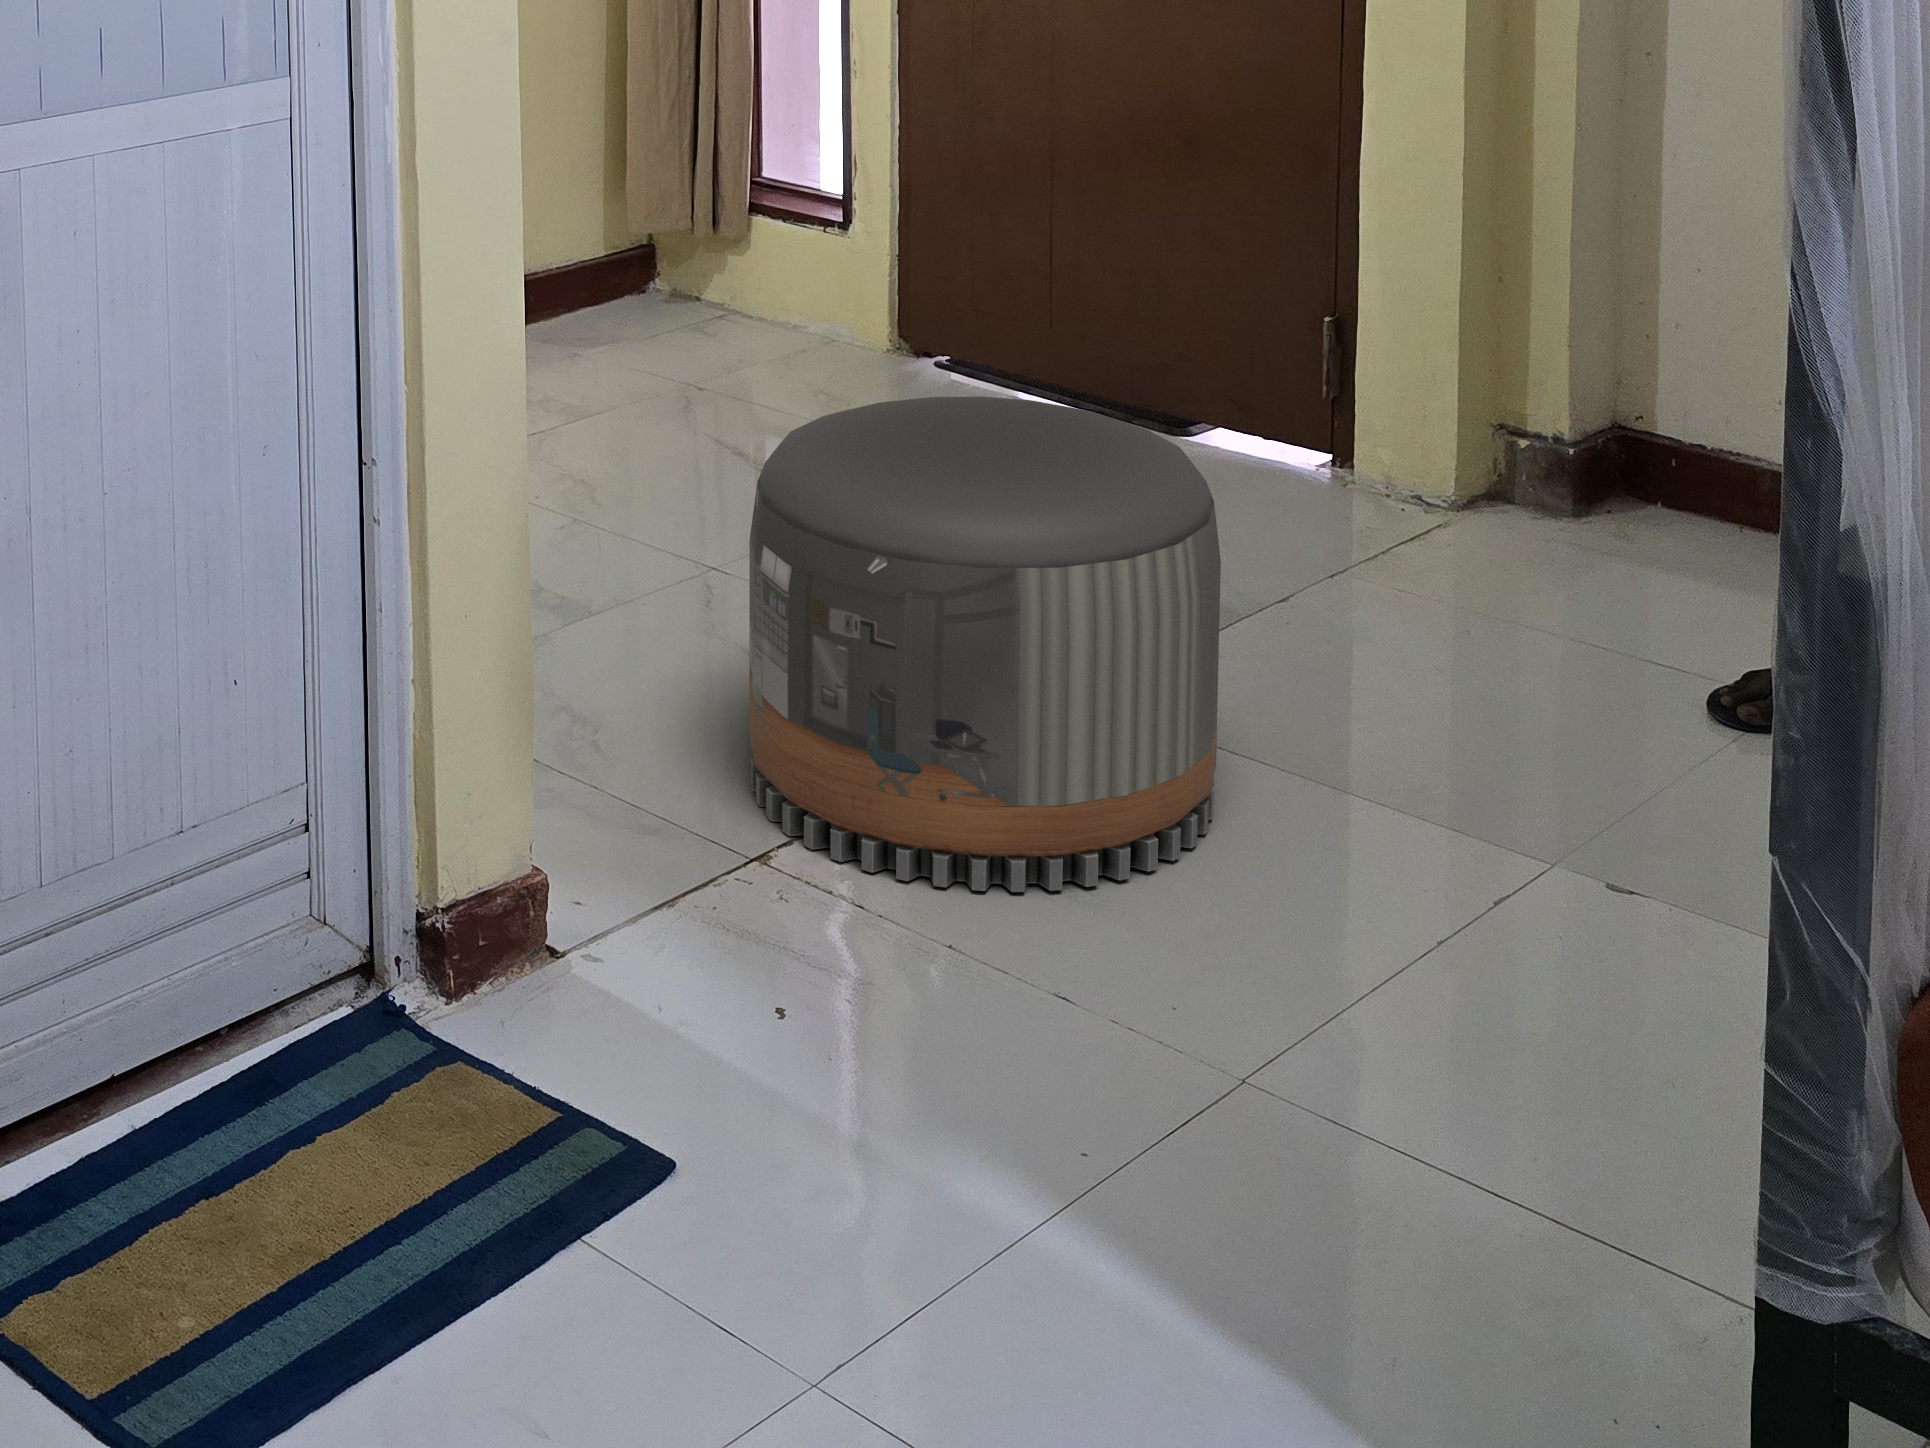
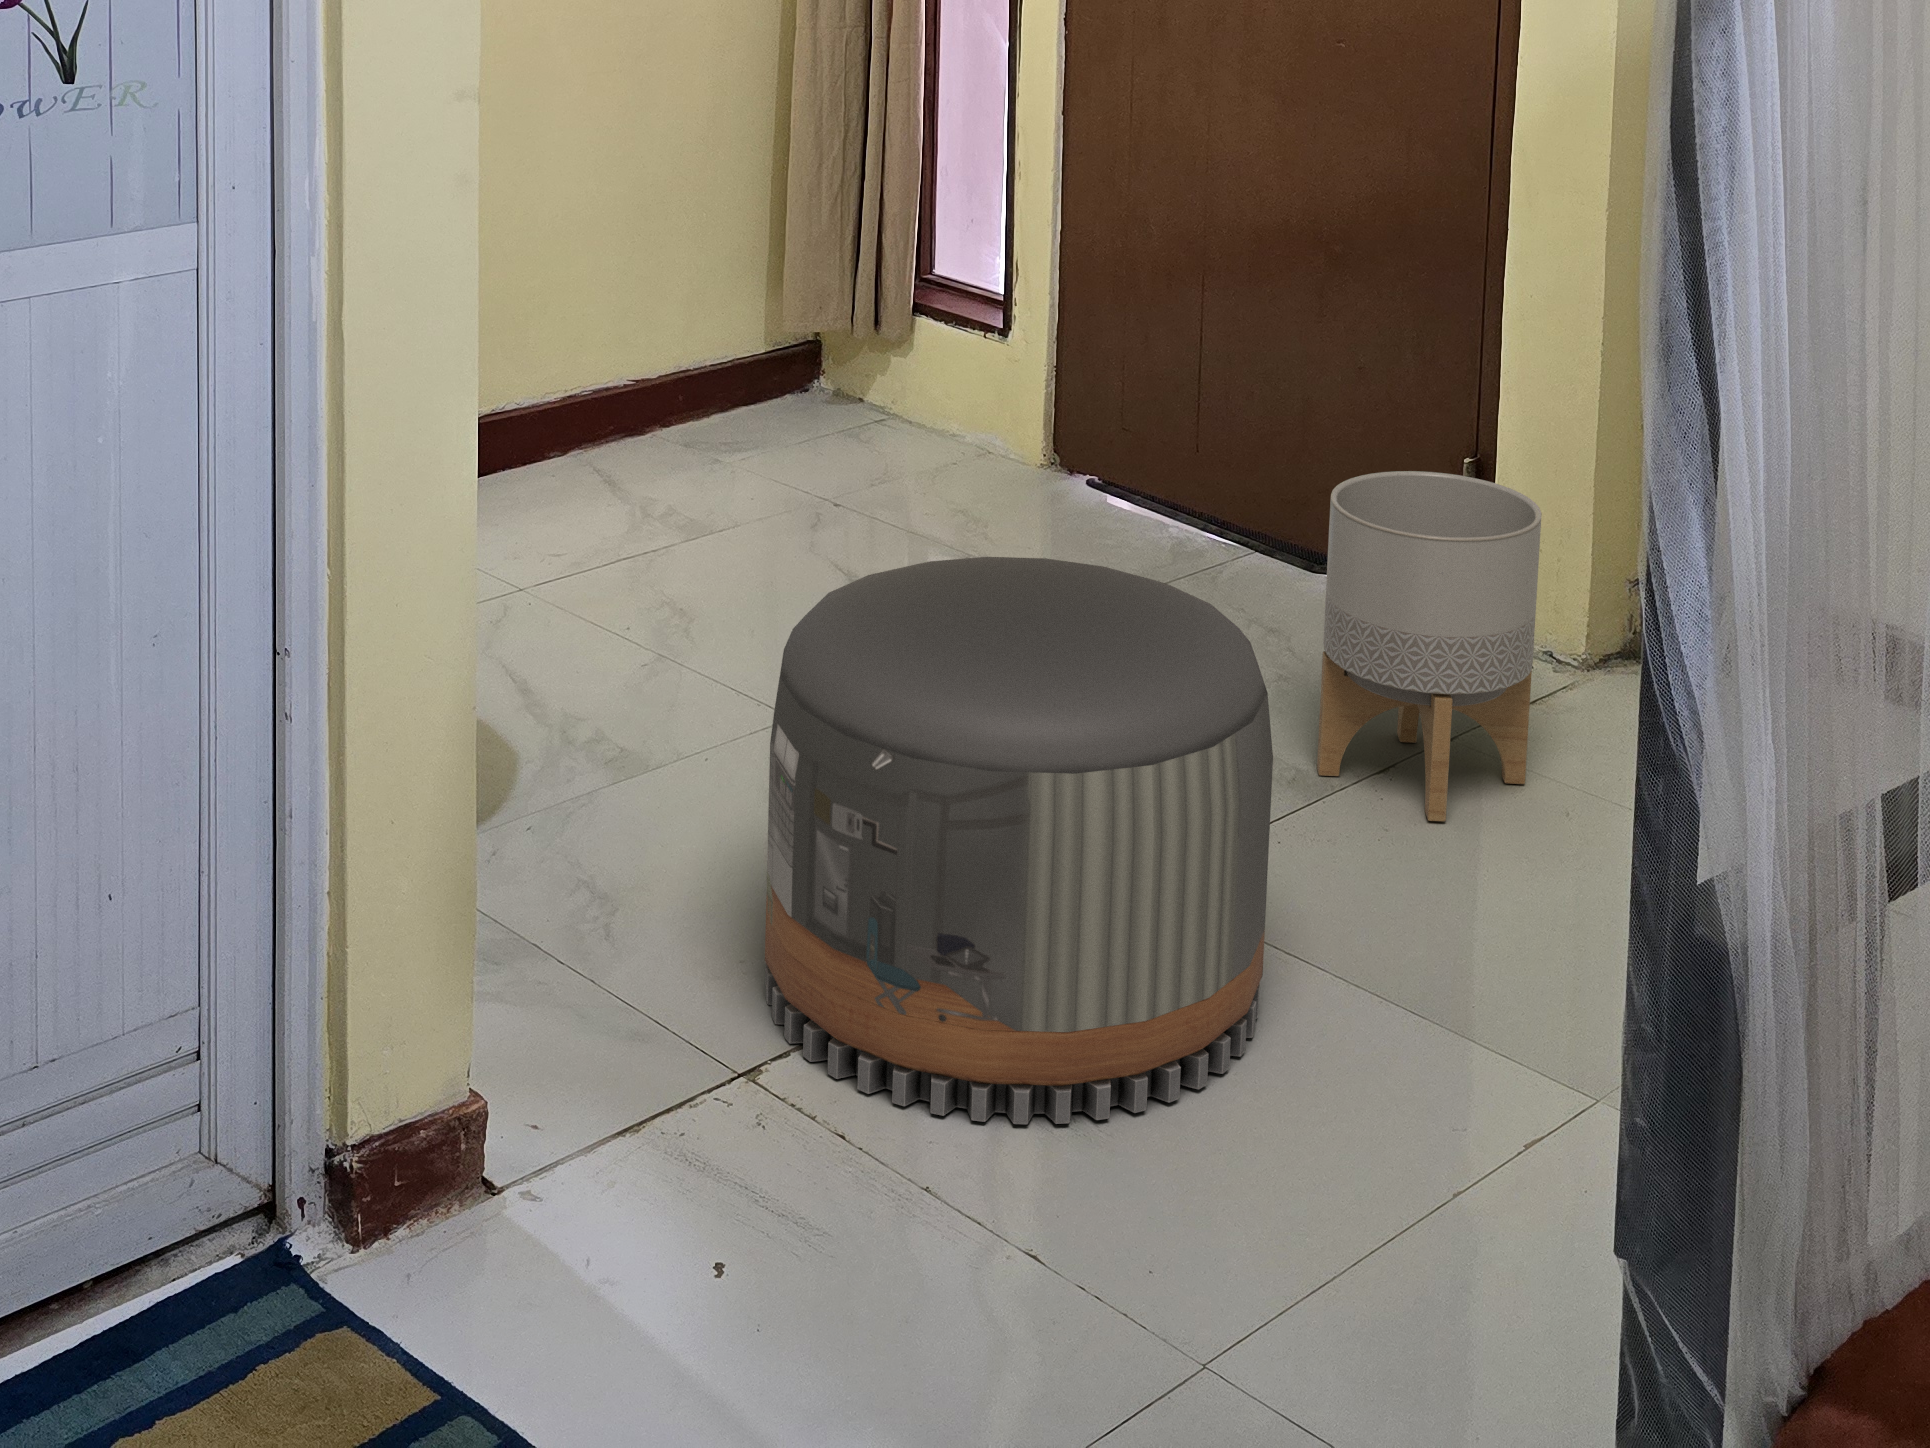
planter: none [1217,323,1427,643] -> present [1317,471,1542,821]

